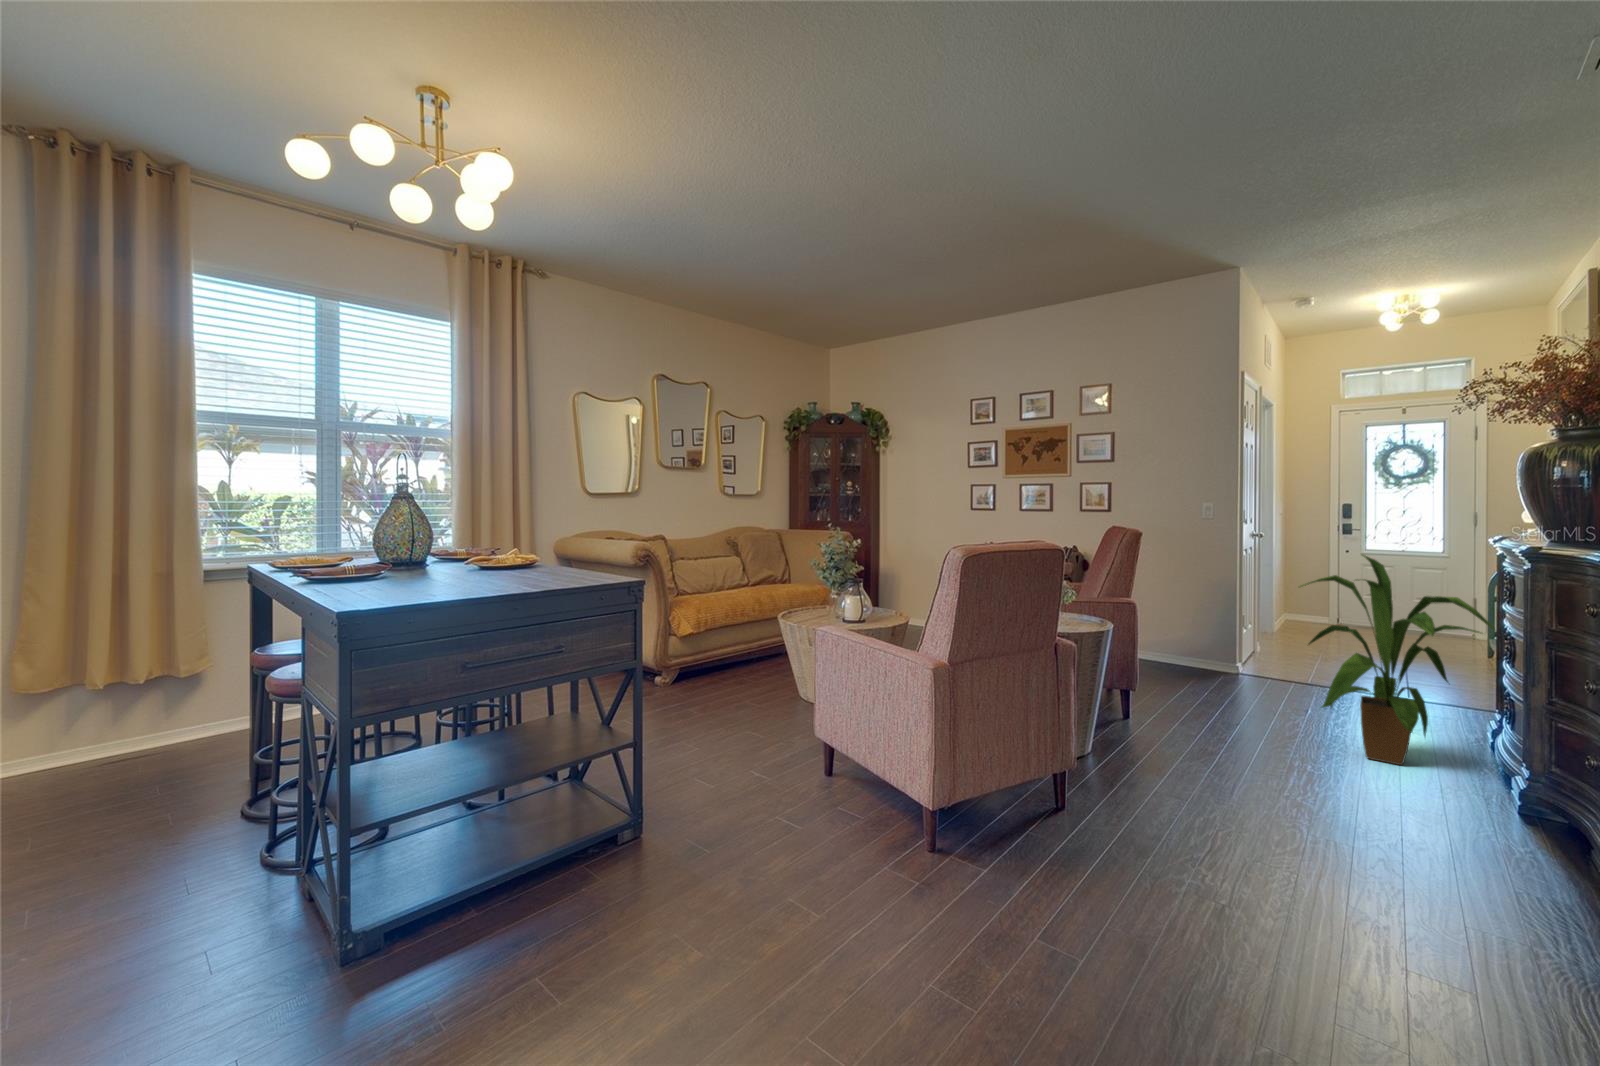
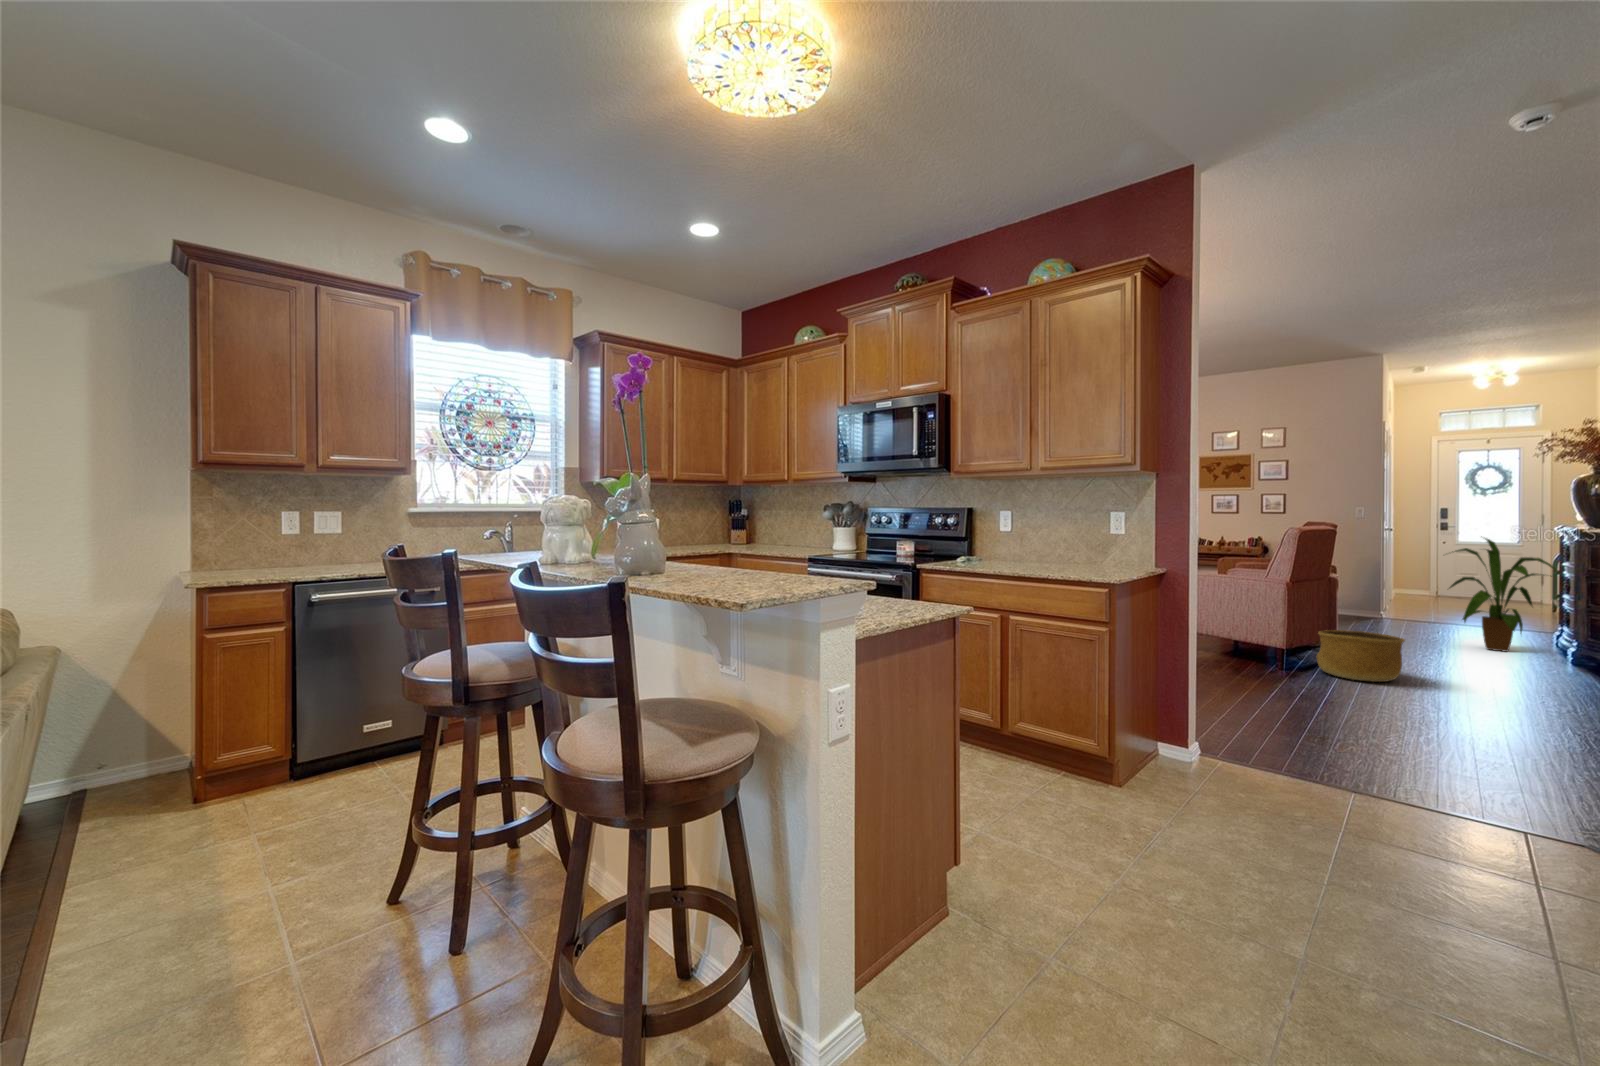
basket: none [986,757,1147,905] -> present [1317,630,1405,682]

